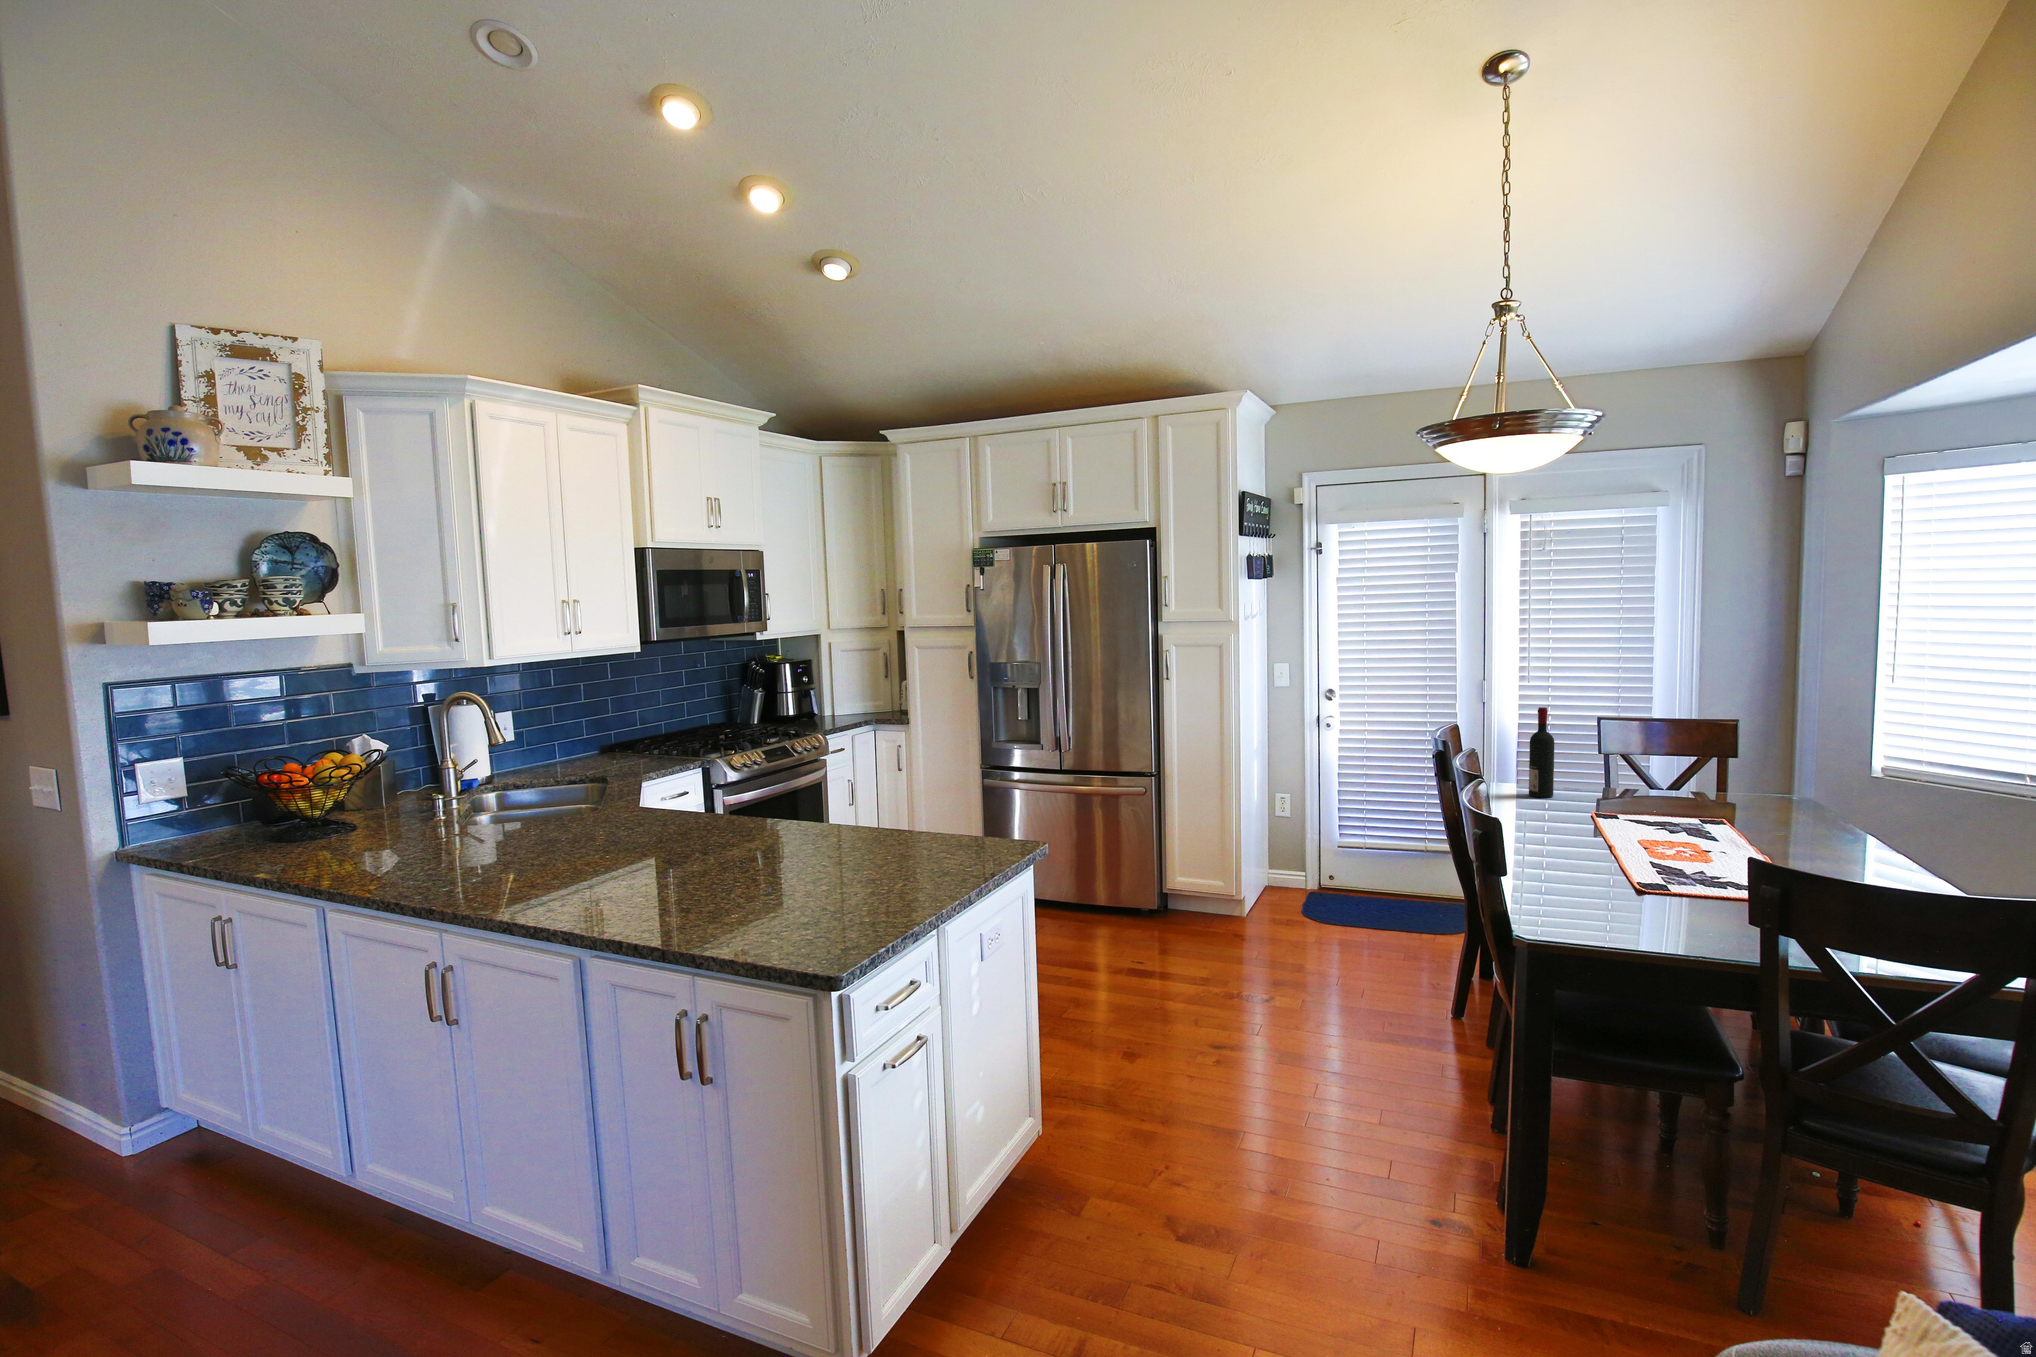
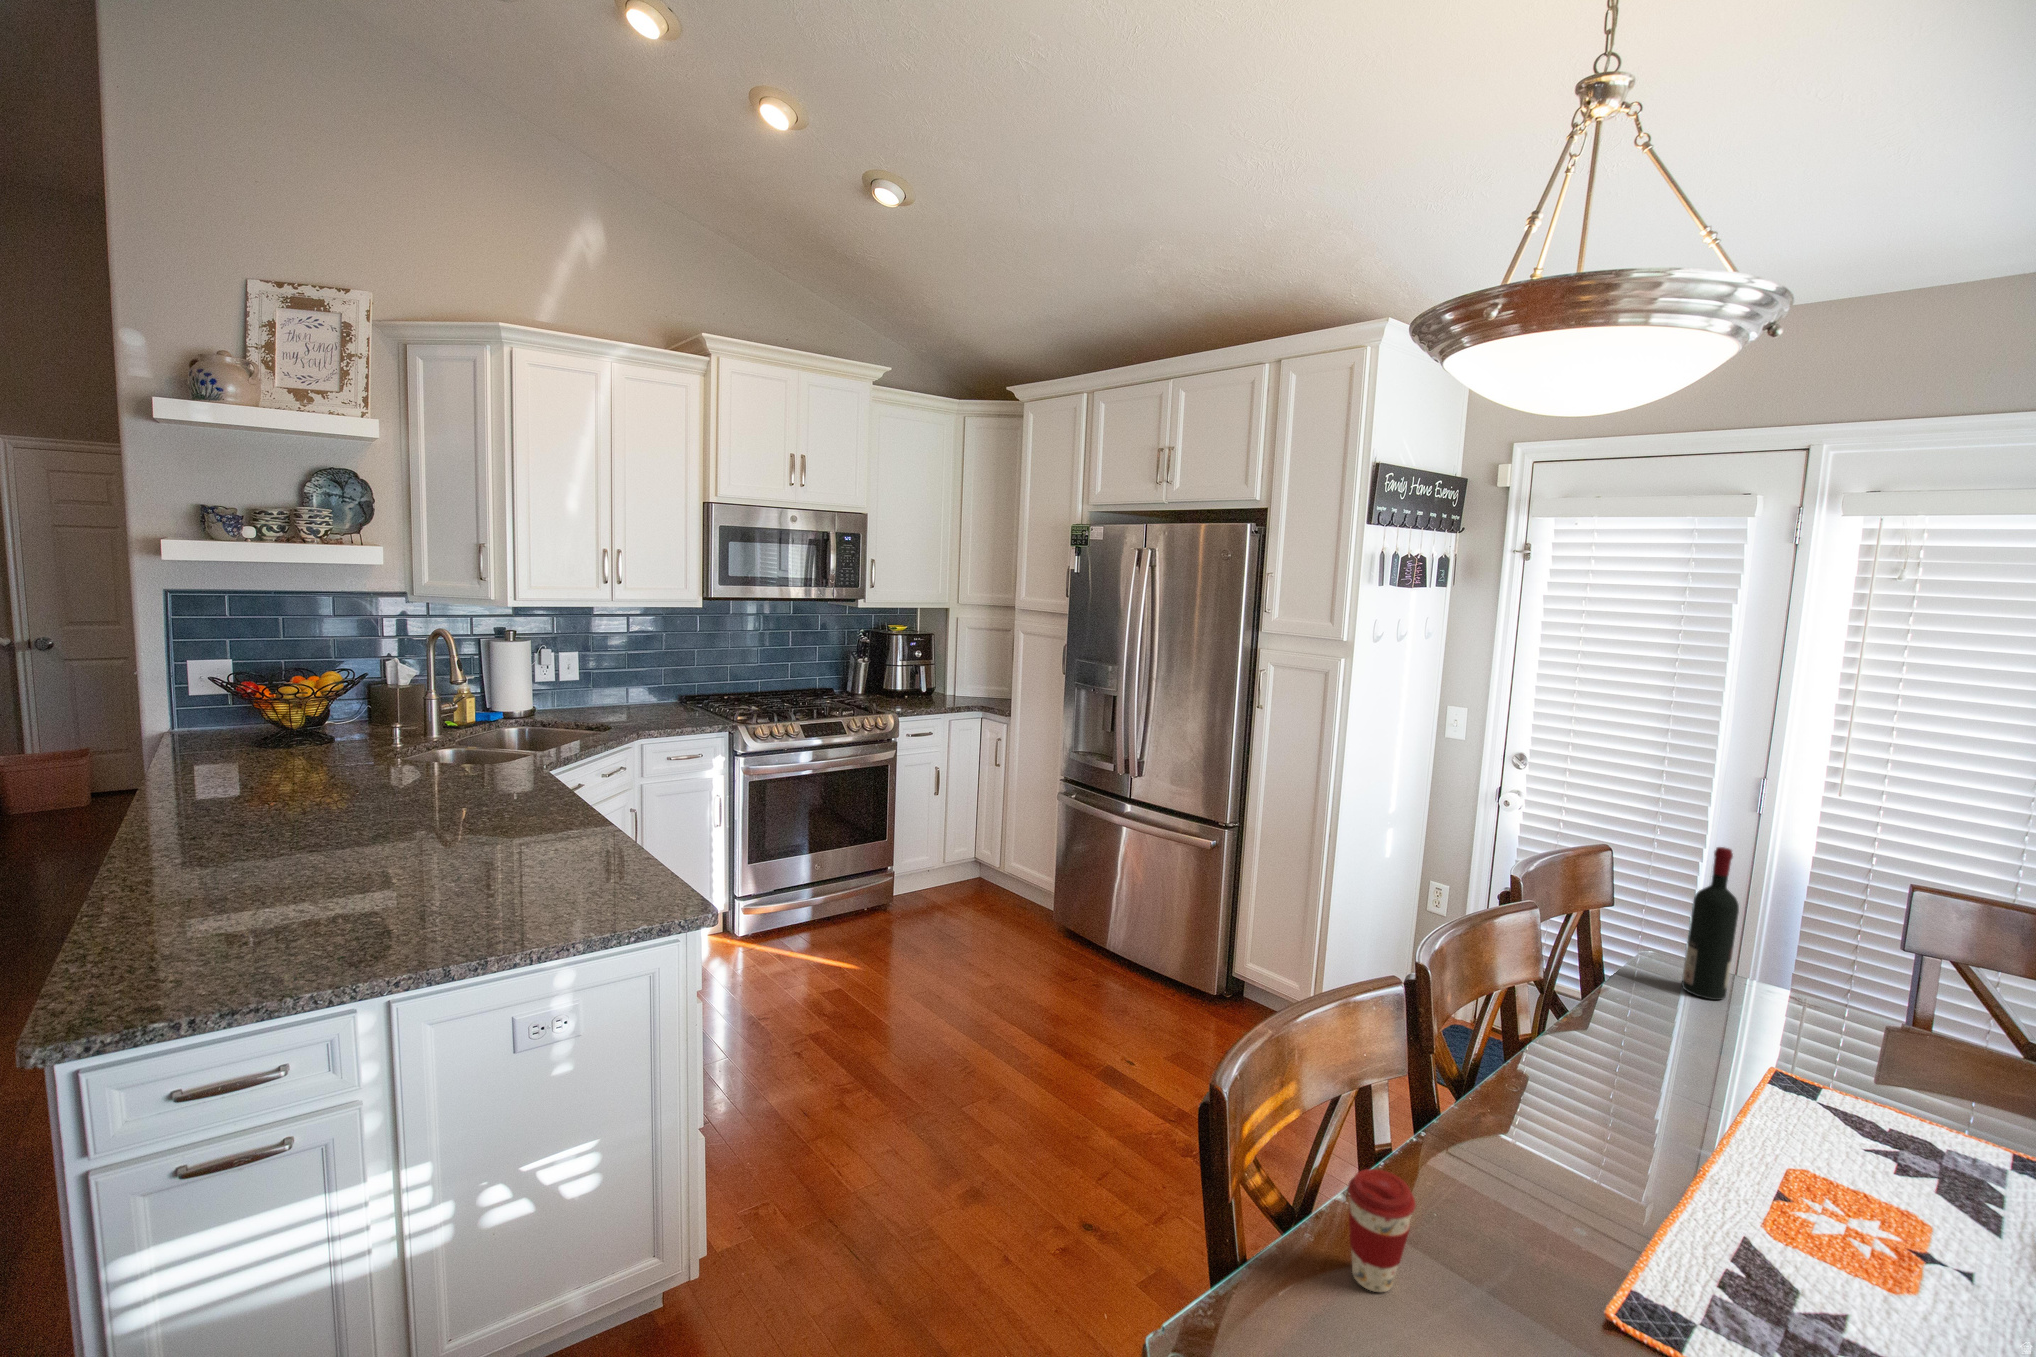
coffee cup: none [1561,860,1600,919] -> present [1348,1169,1416,1292]

